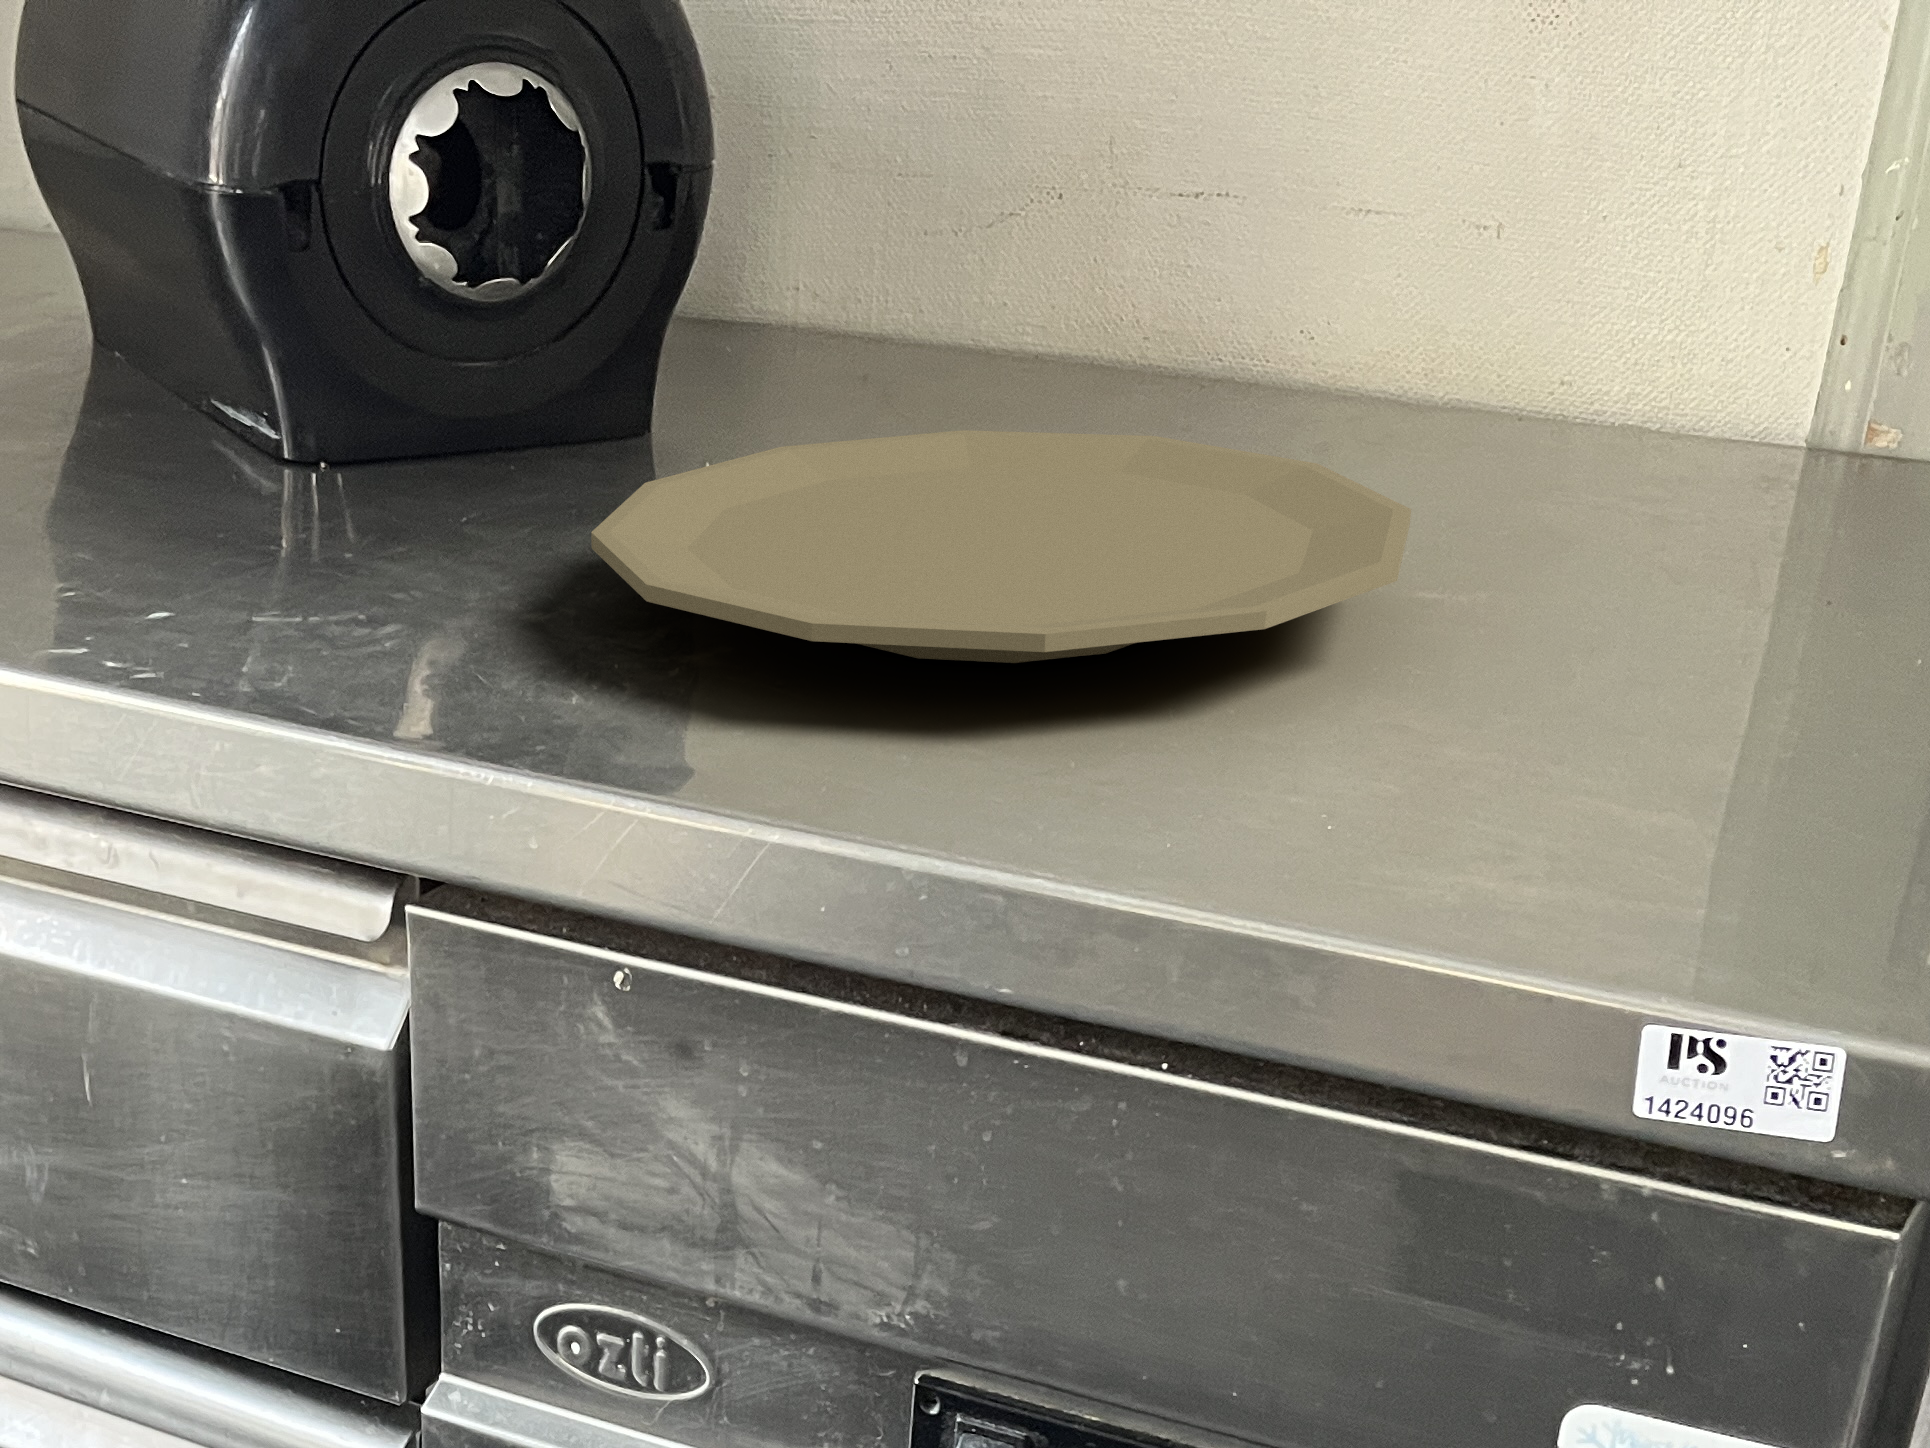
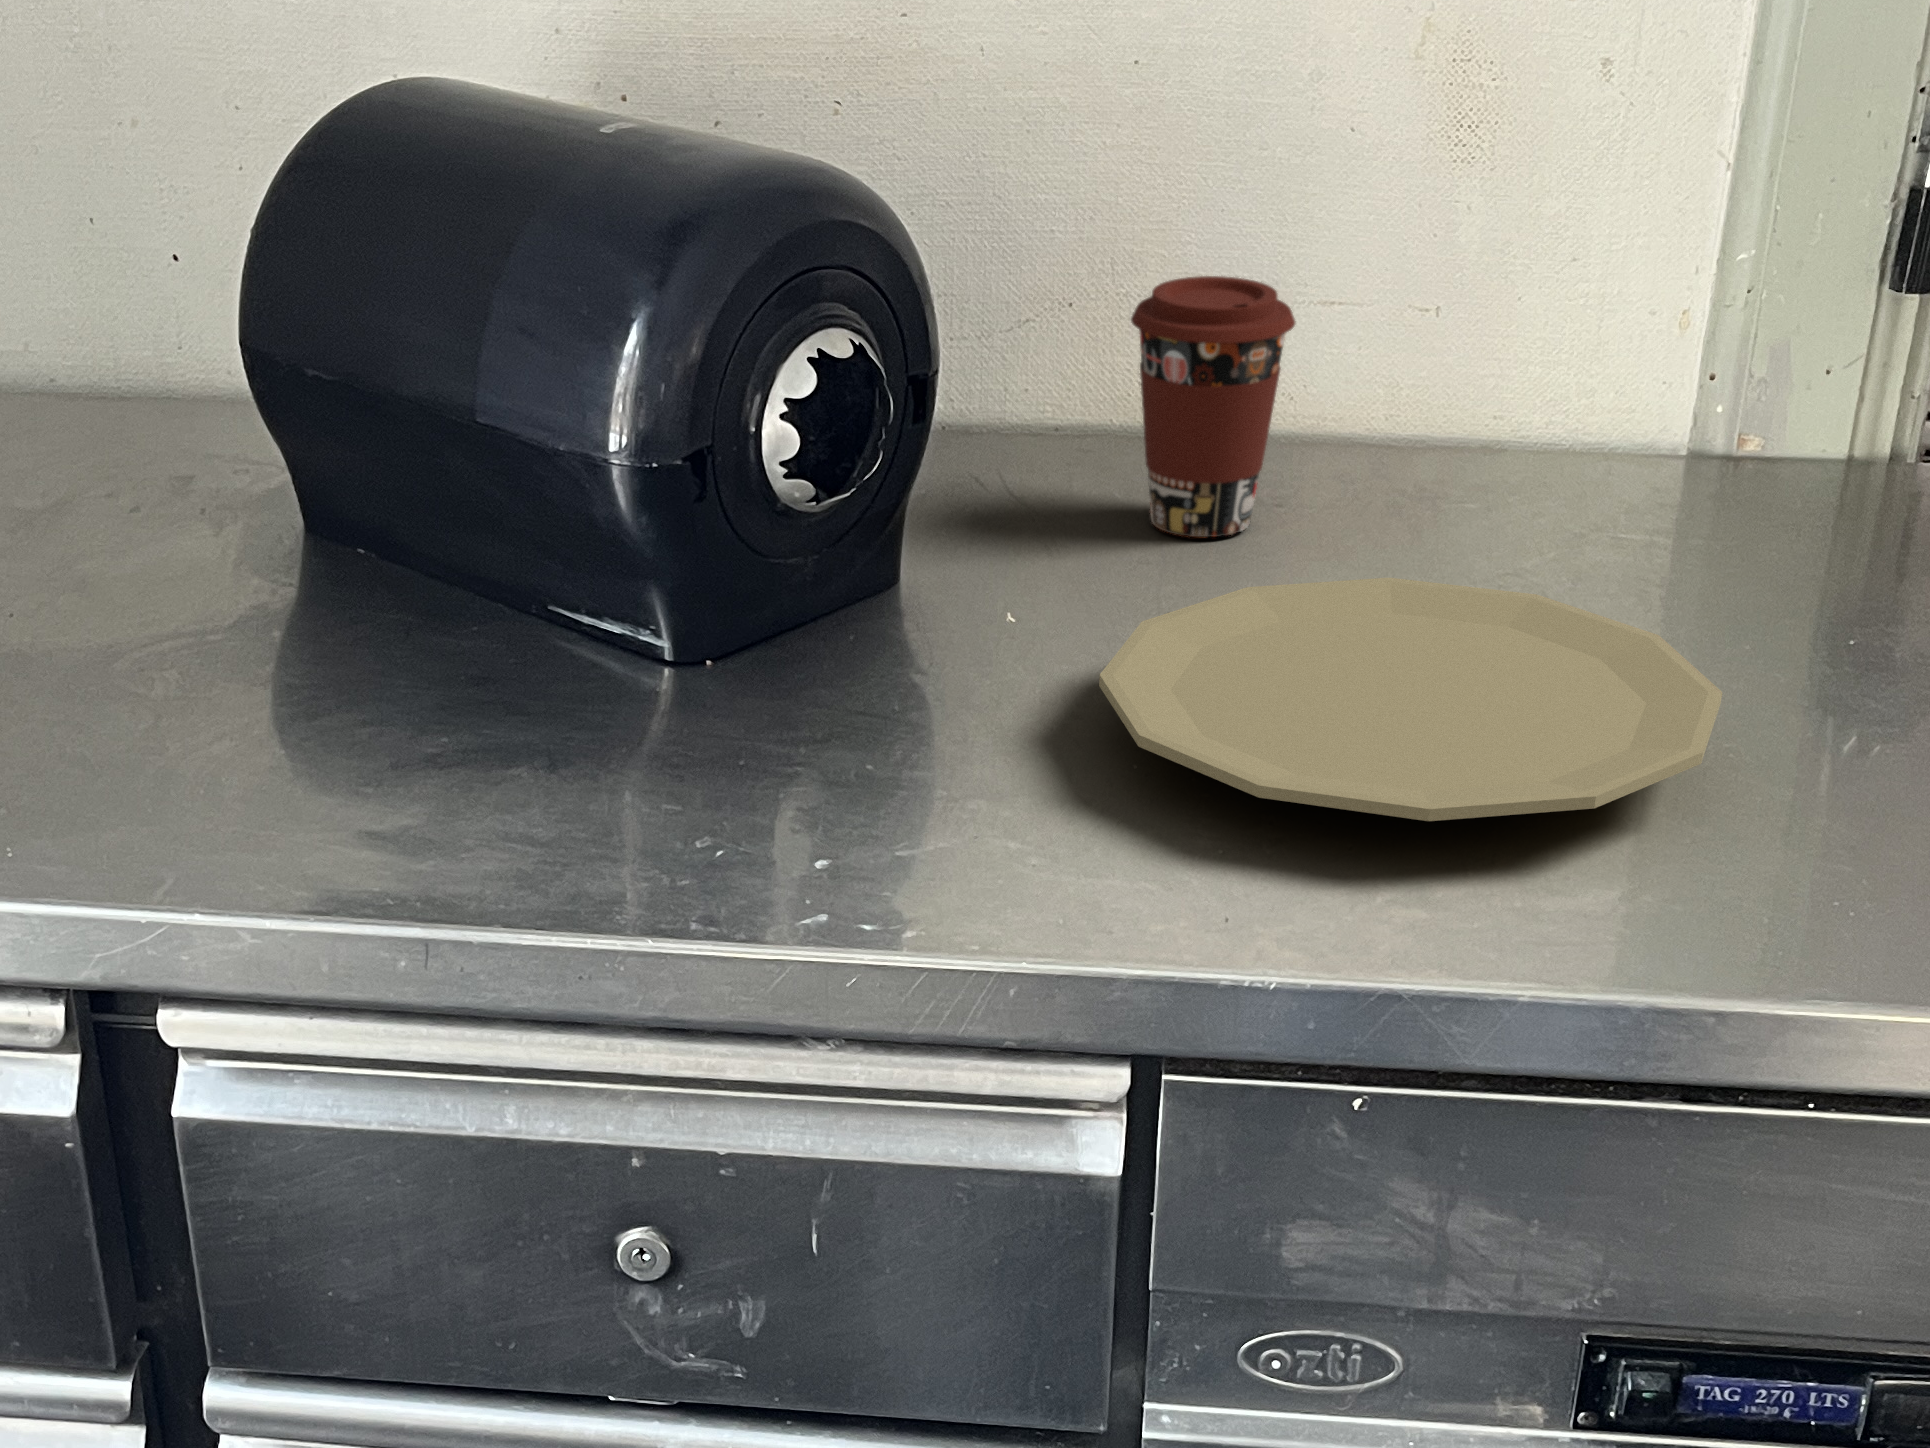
coffee cup: none [1004,82,1217,421] -> present [1131,276,1295,537]

